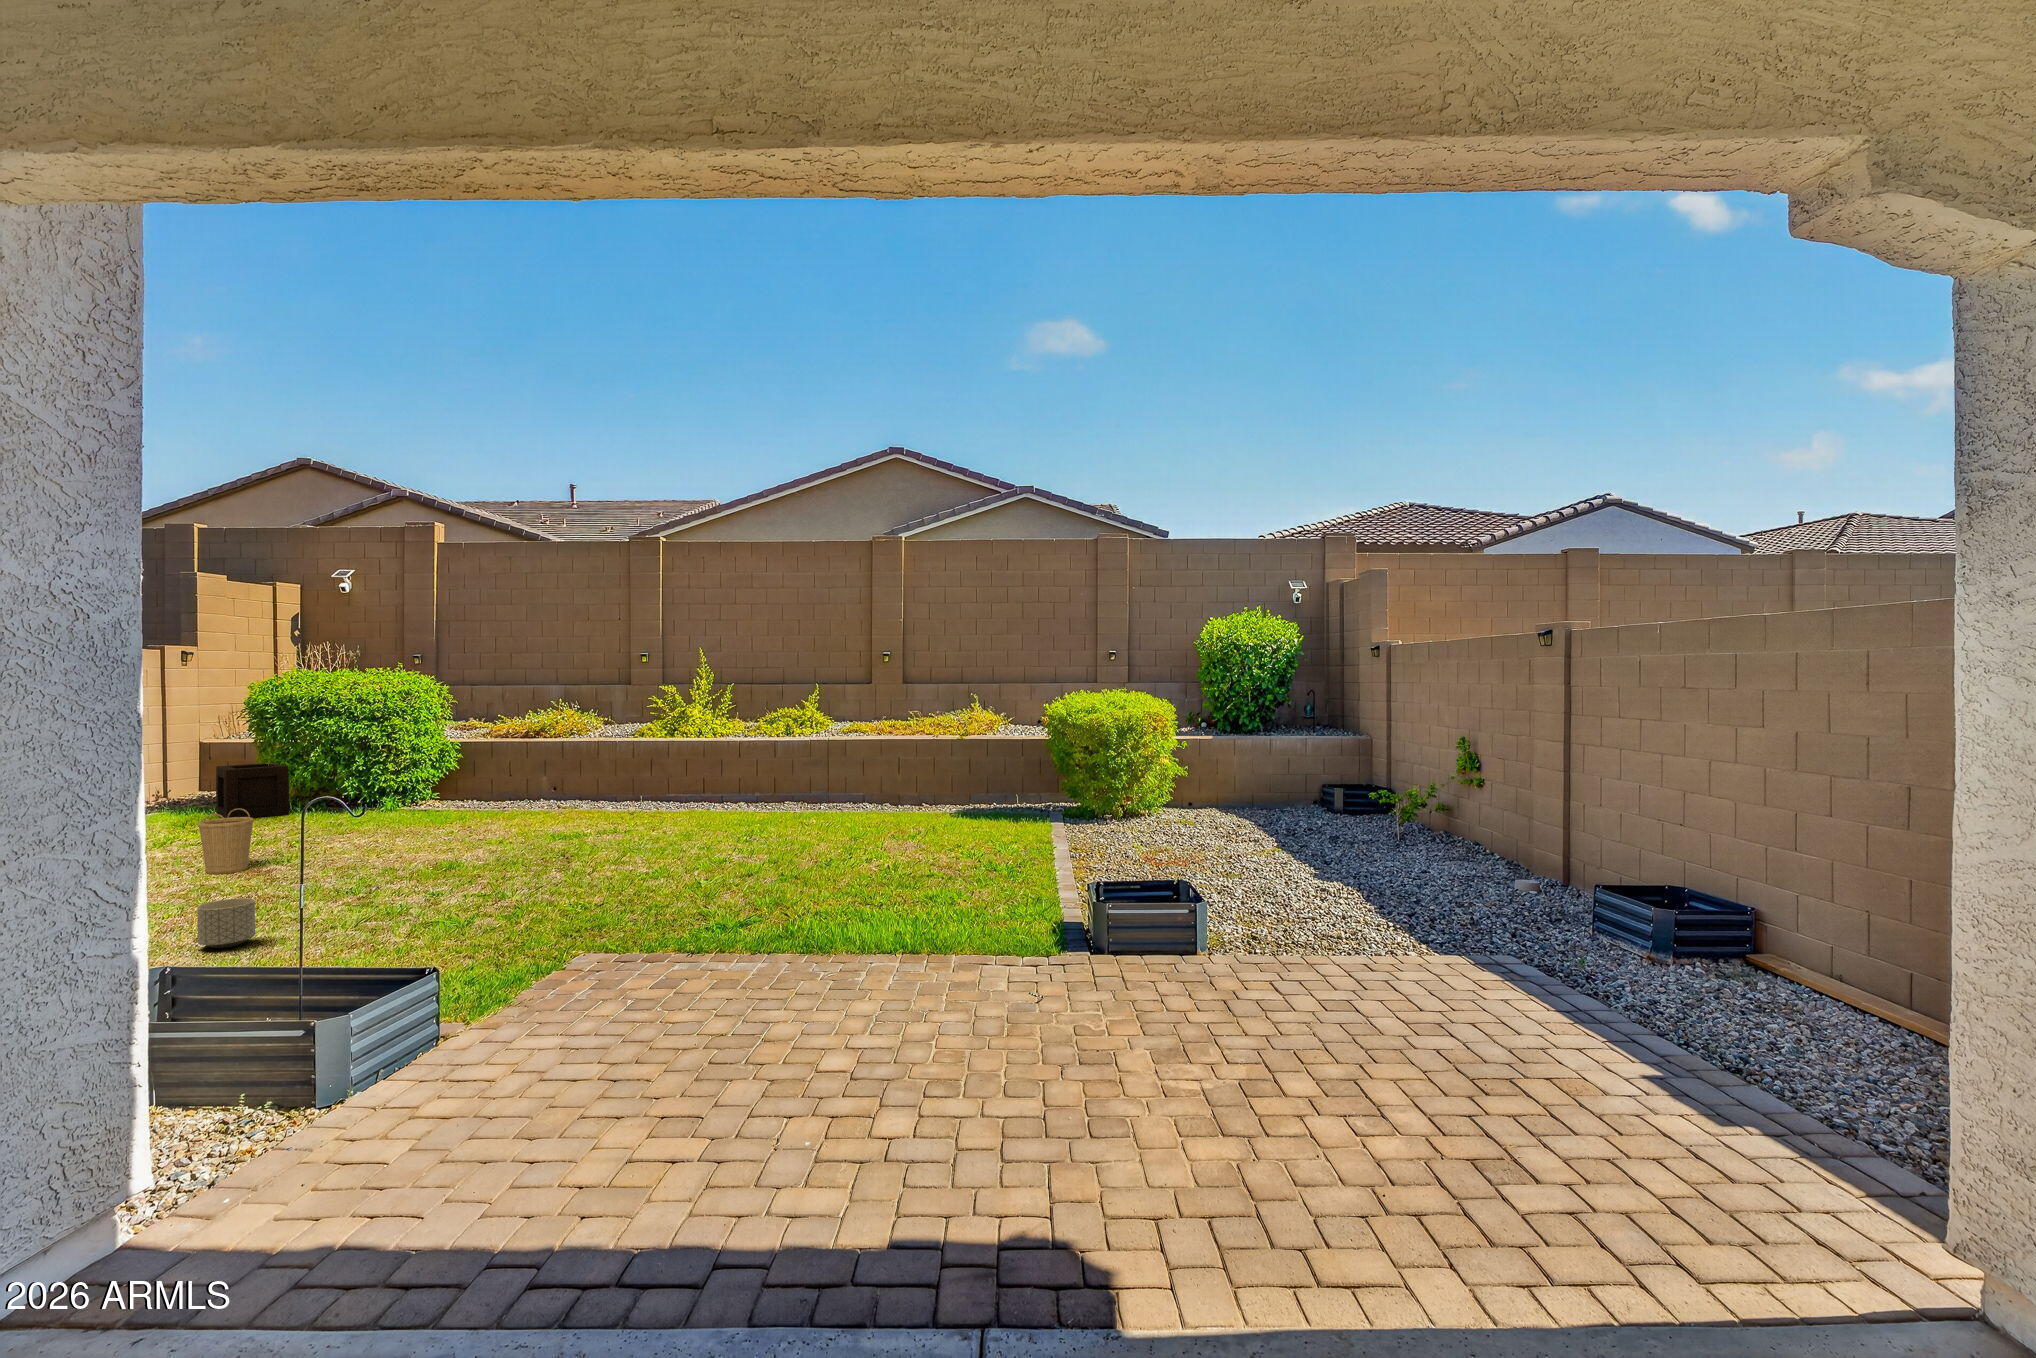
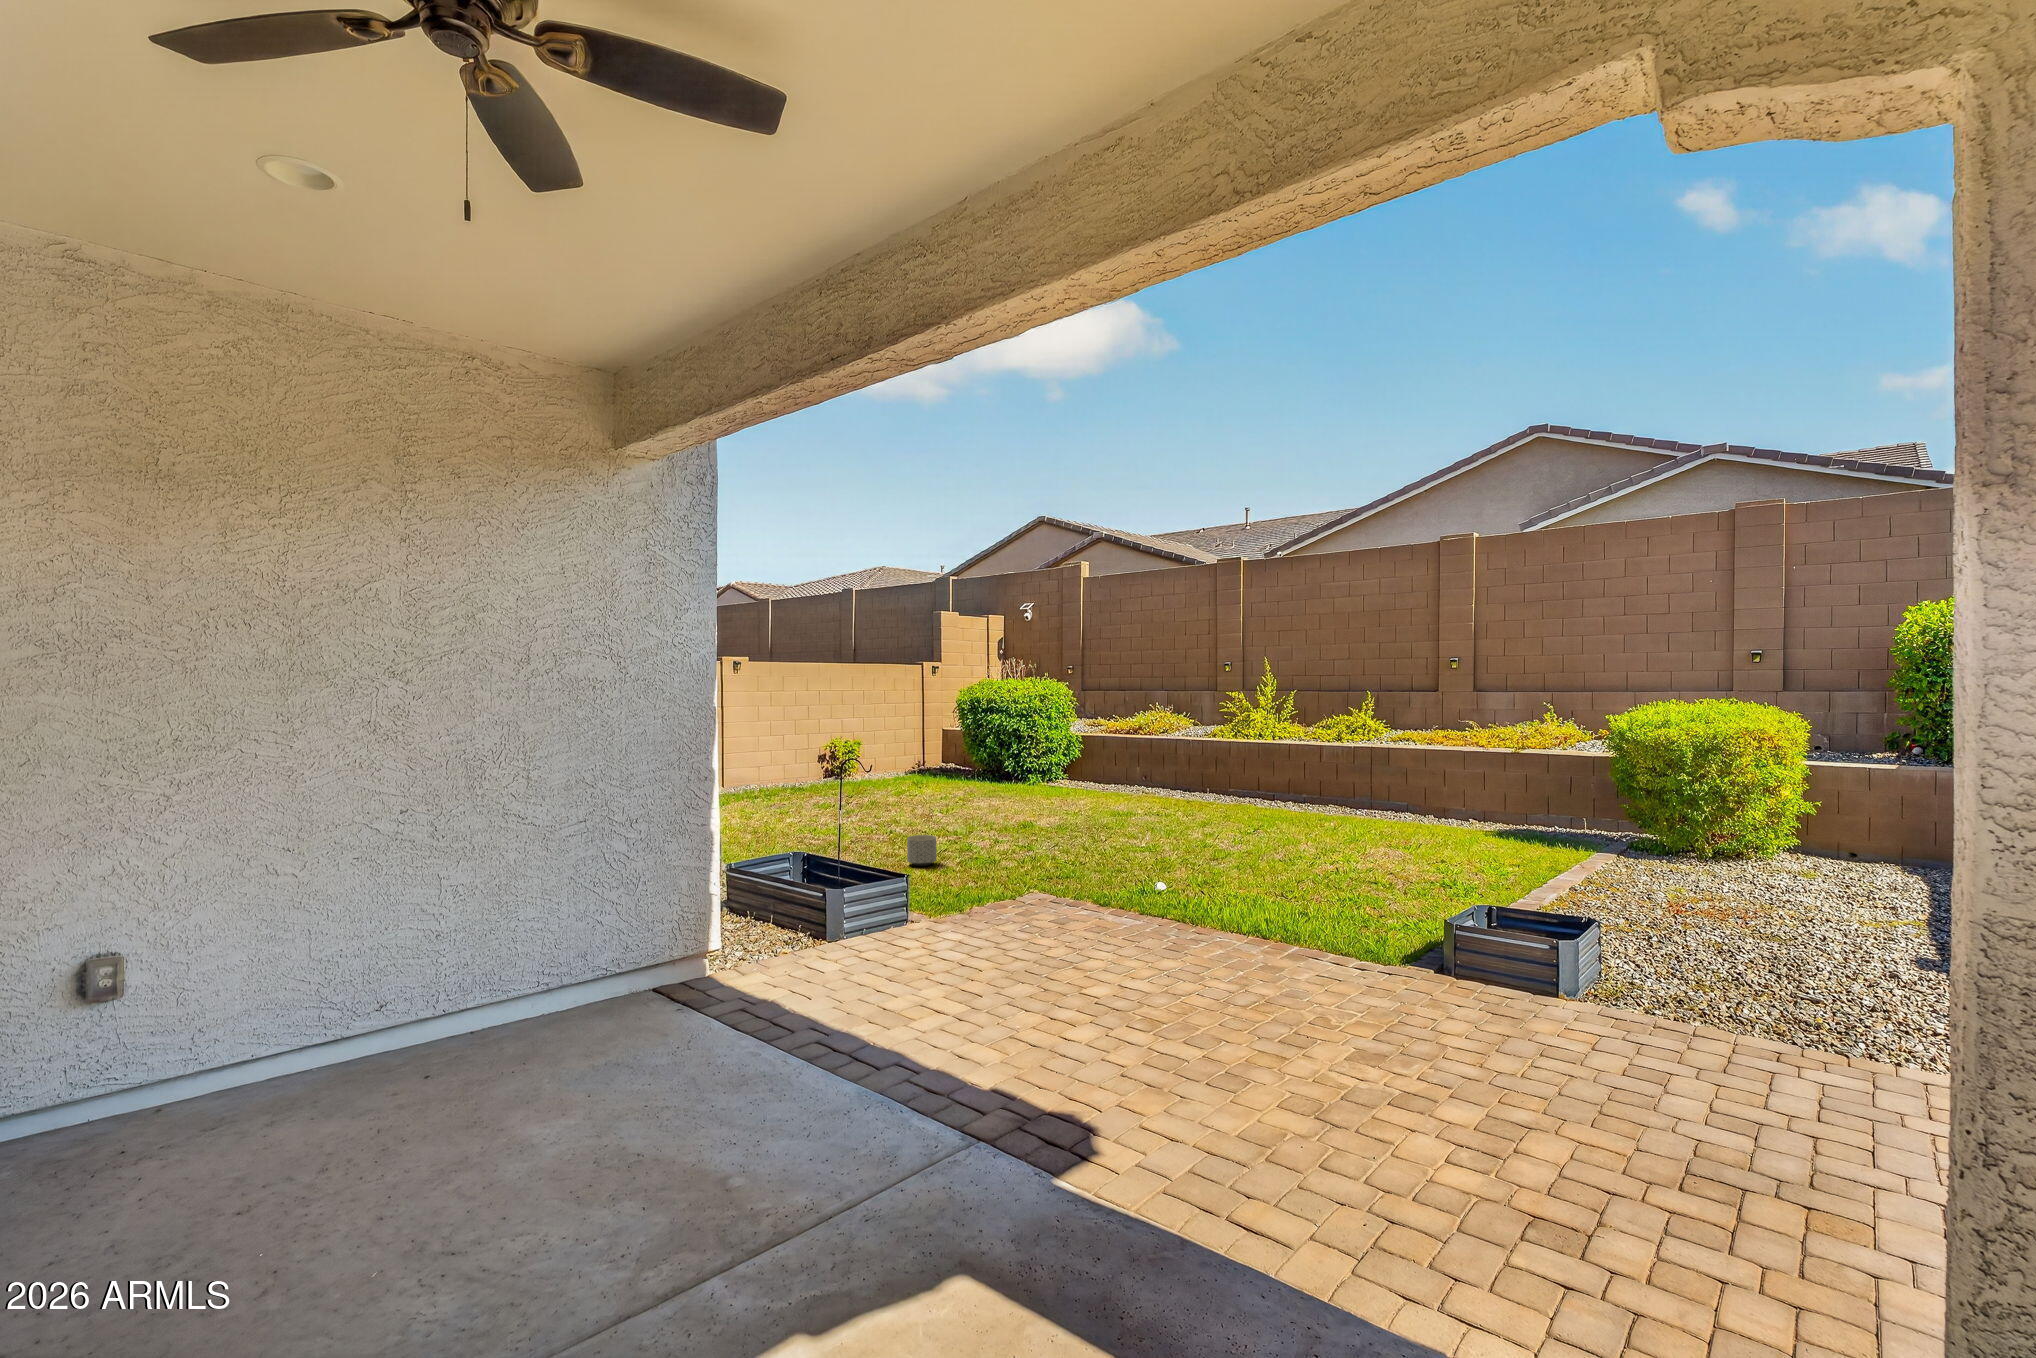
wooden crate: present [216,763,289,818] -> none [933,745,973,784]
basket: present [198,808,254,874] -> none [917,776,946,820]

